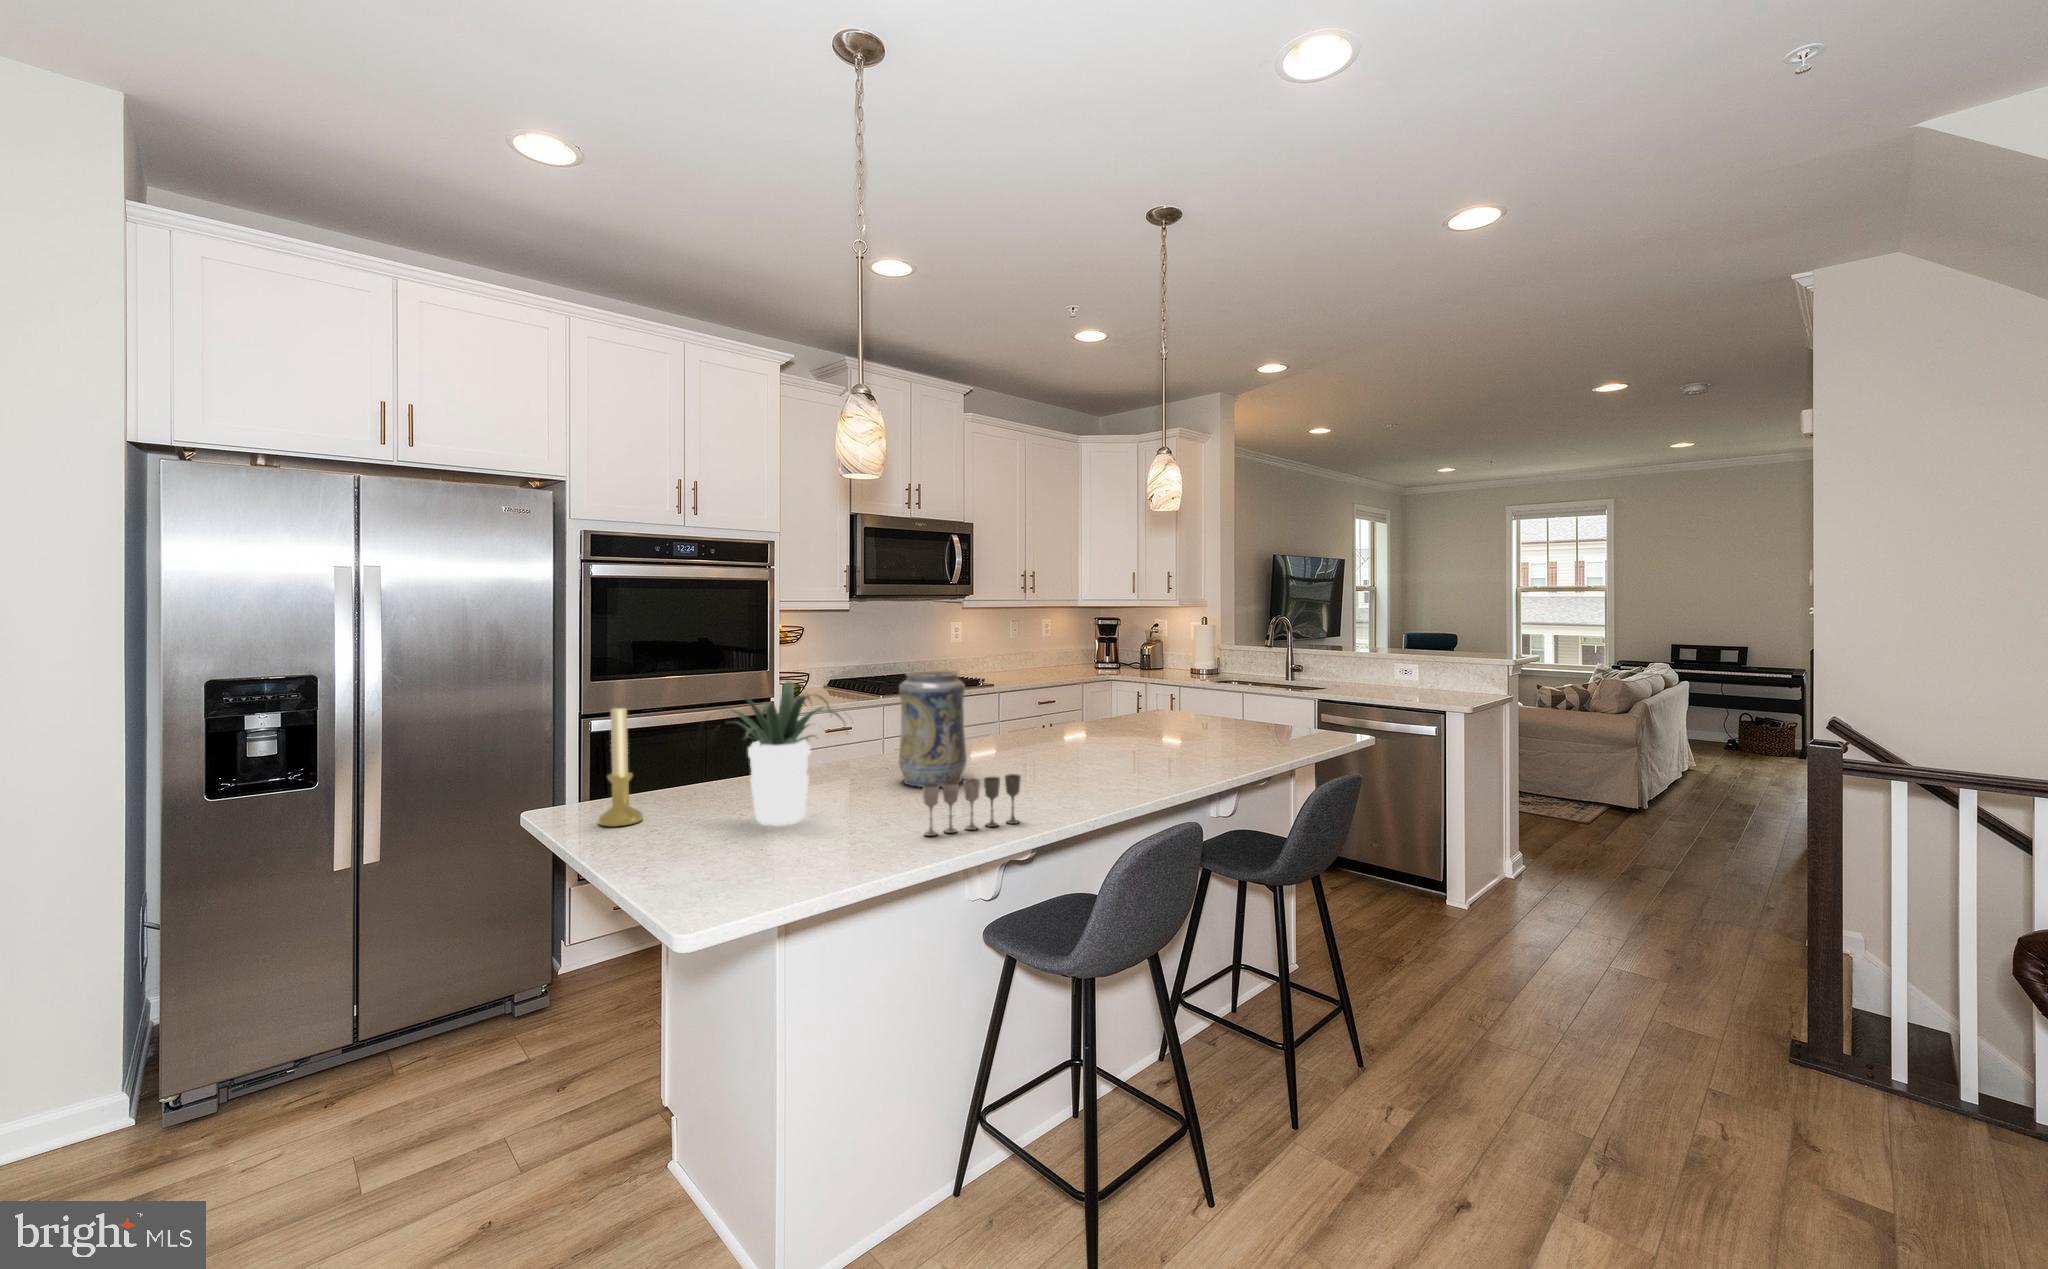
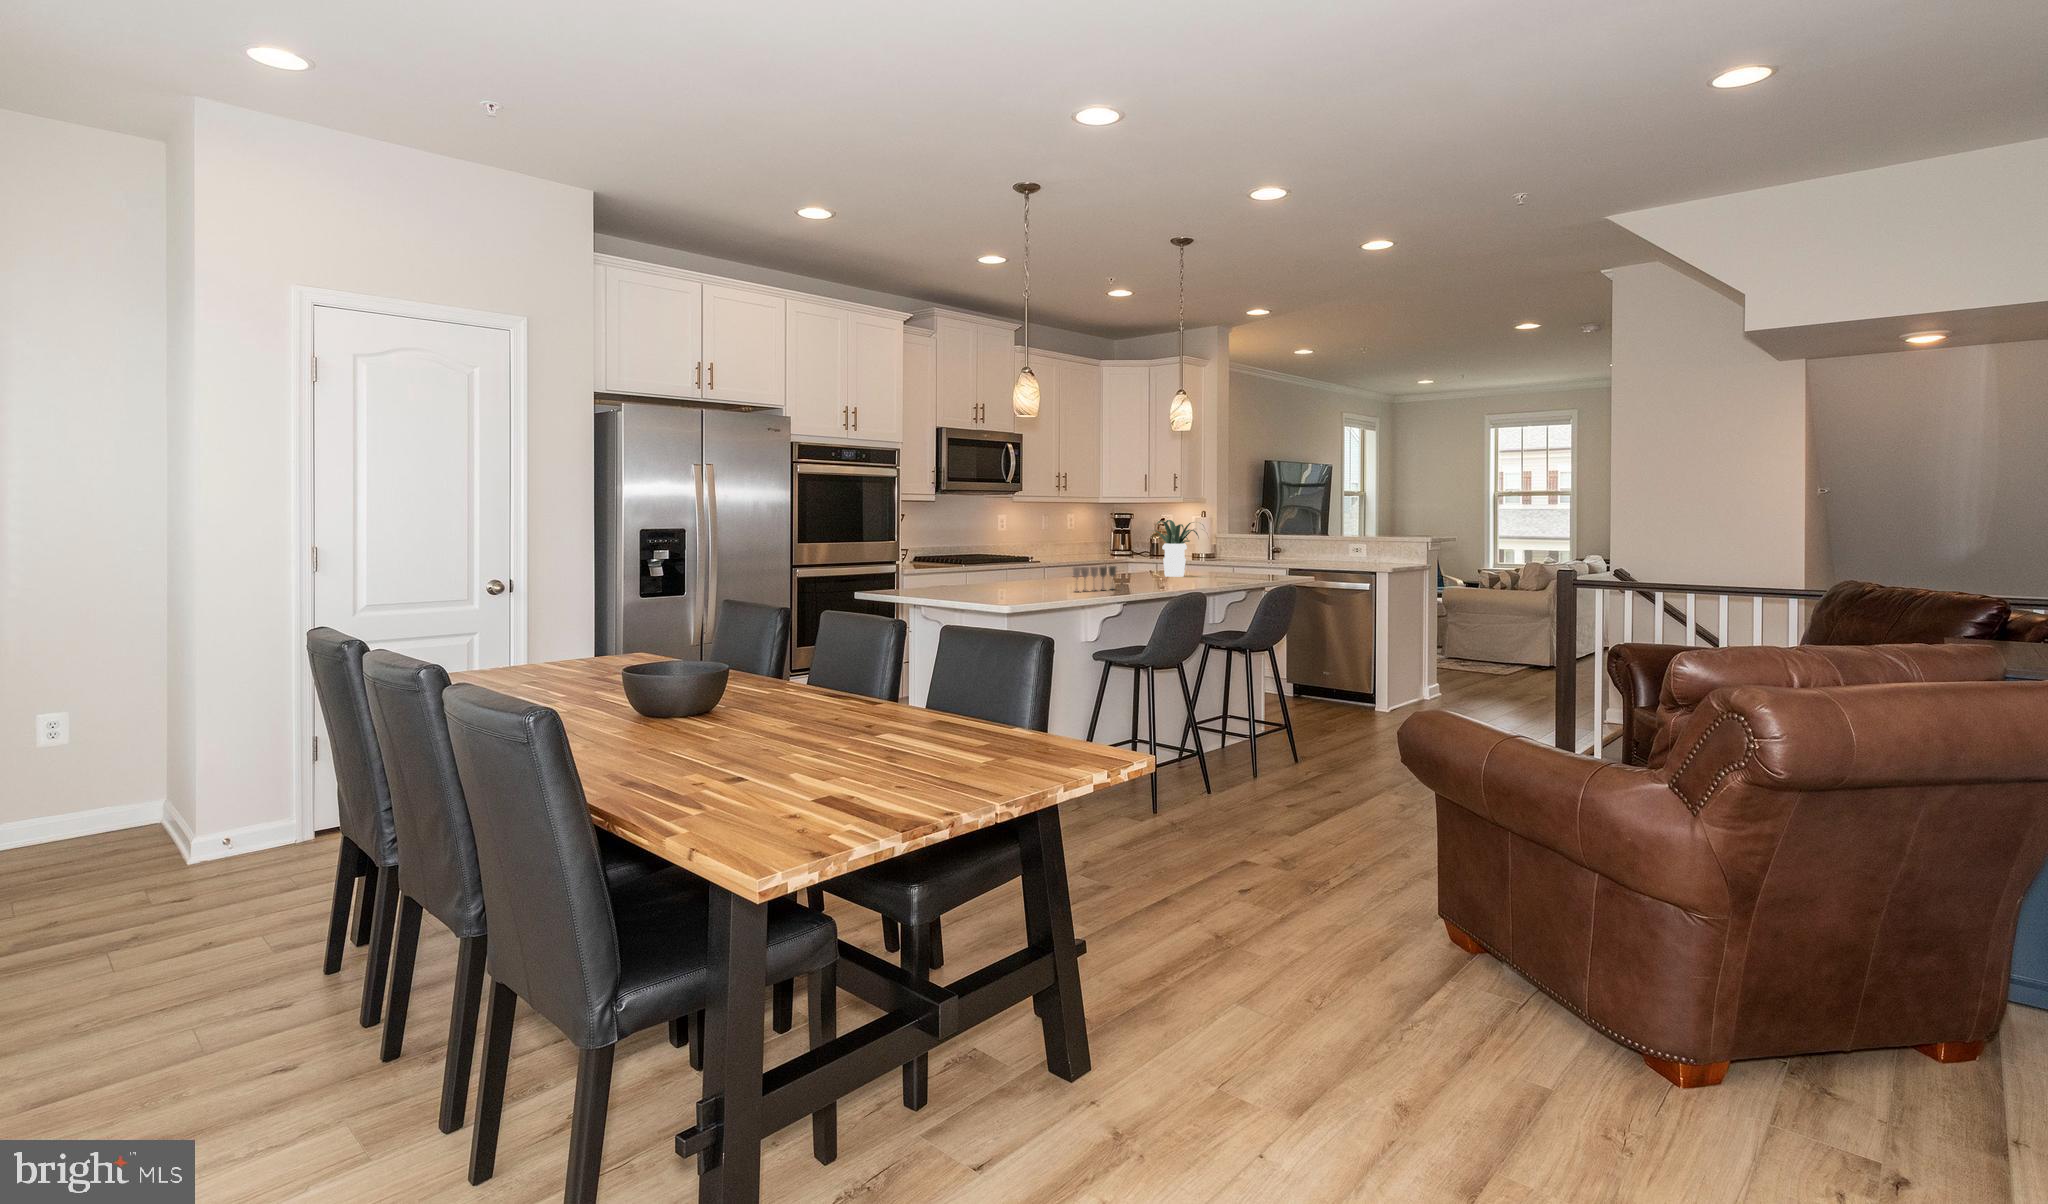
decorative vase: present [899,670,967,787] -> none [1038,523,1075,584]
potted plant: present [719,681,842,824] -> present [1154,520,1199,577]
candle holder: present [598,708,643,827] -> none [907,531,927,591]

